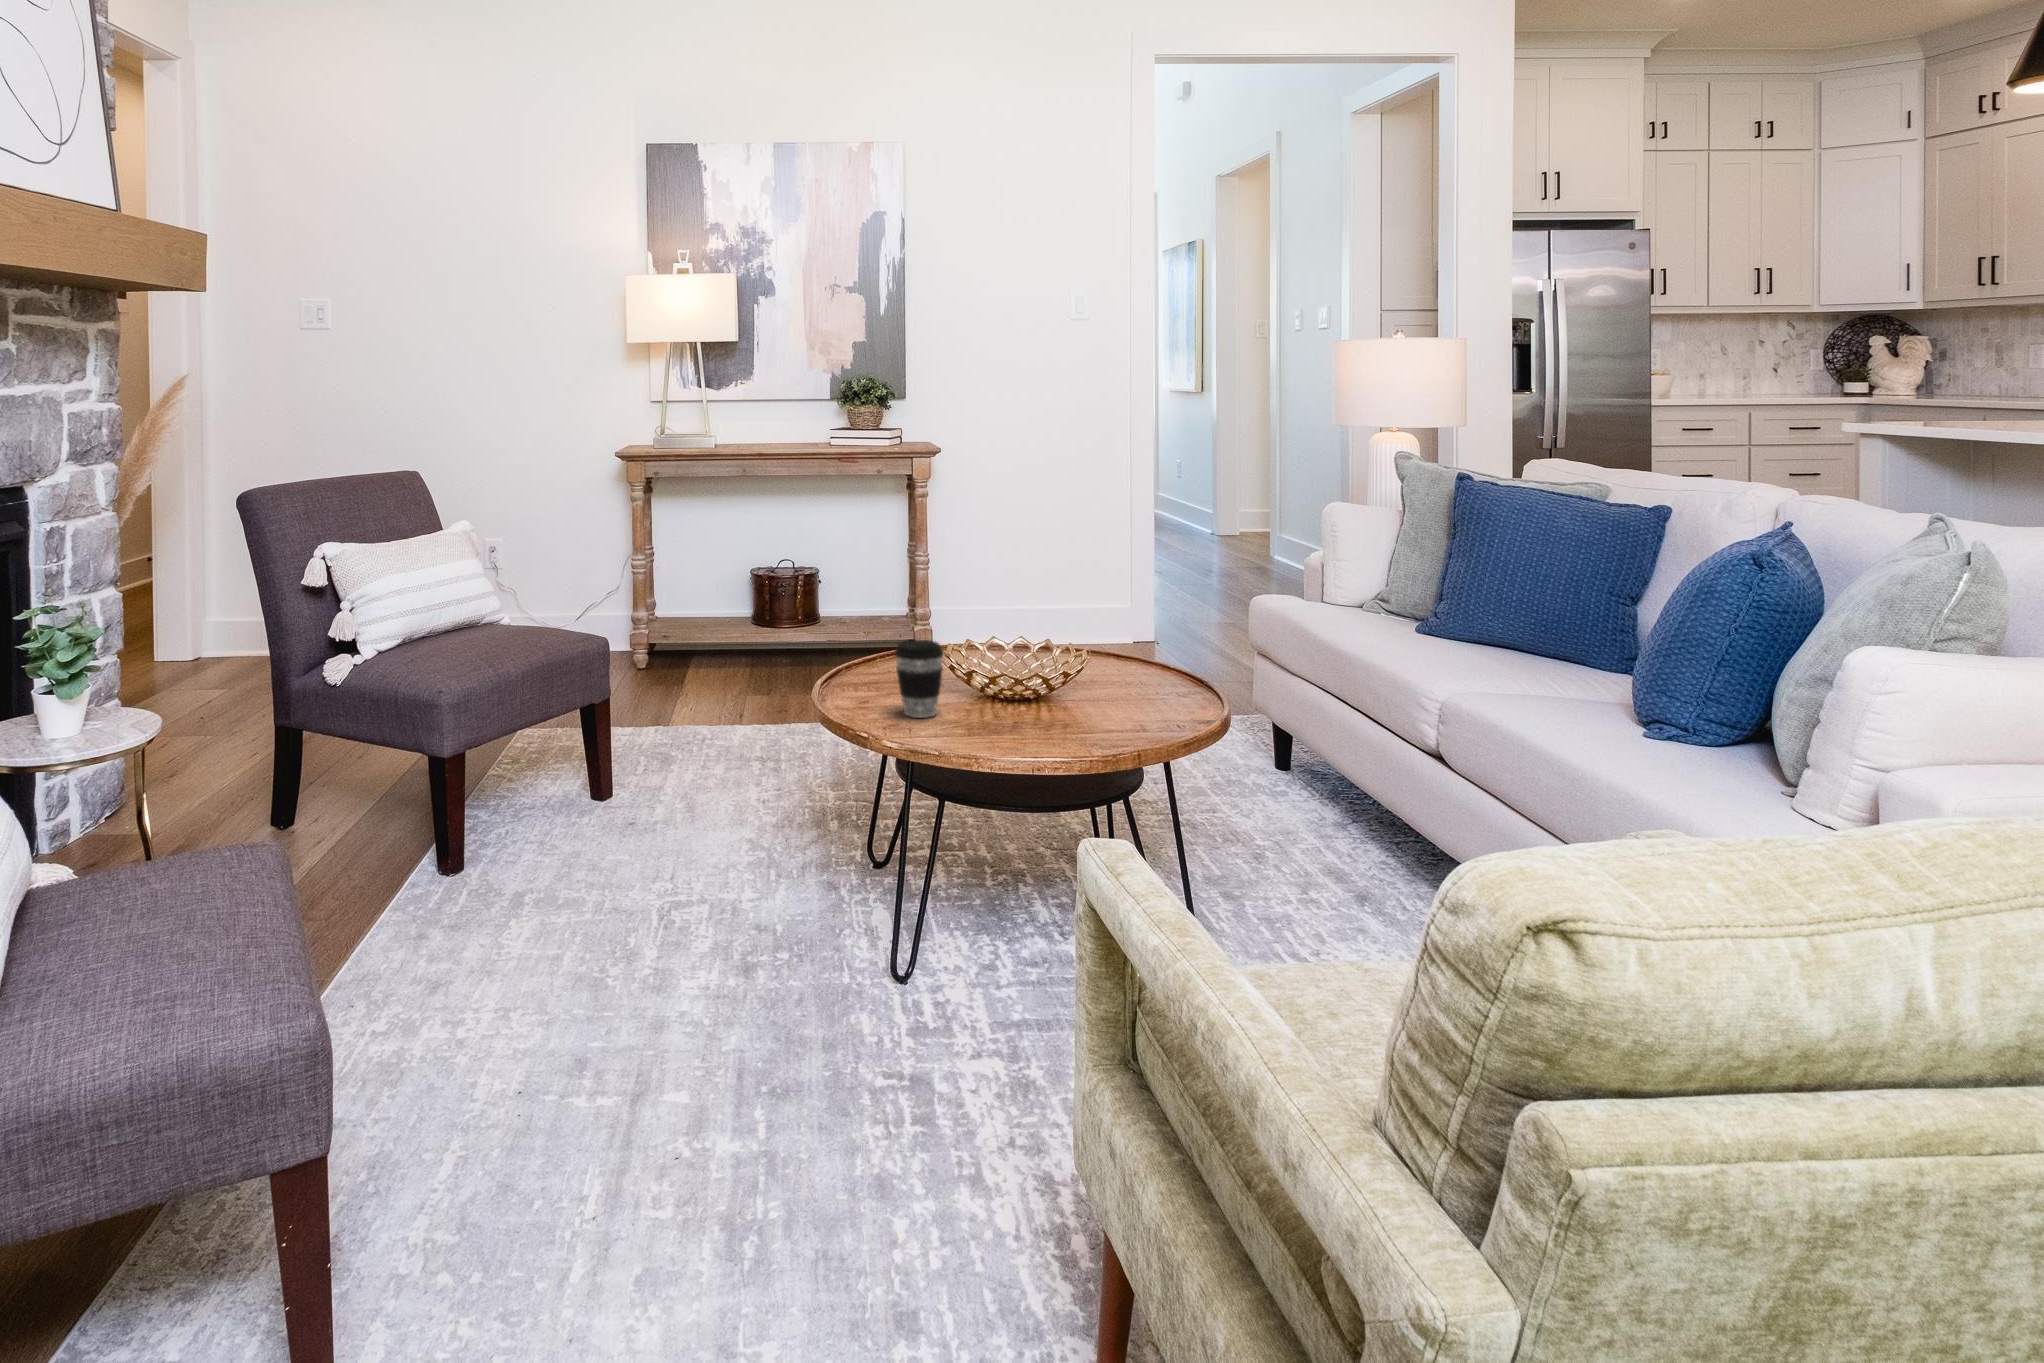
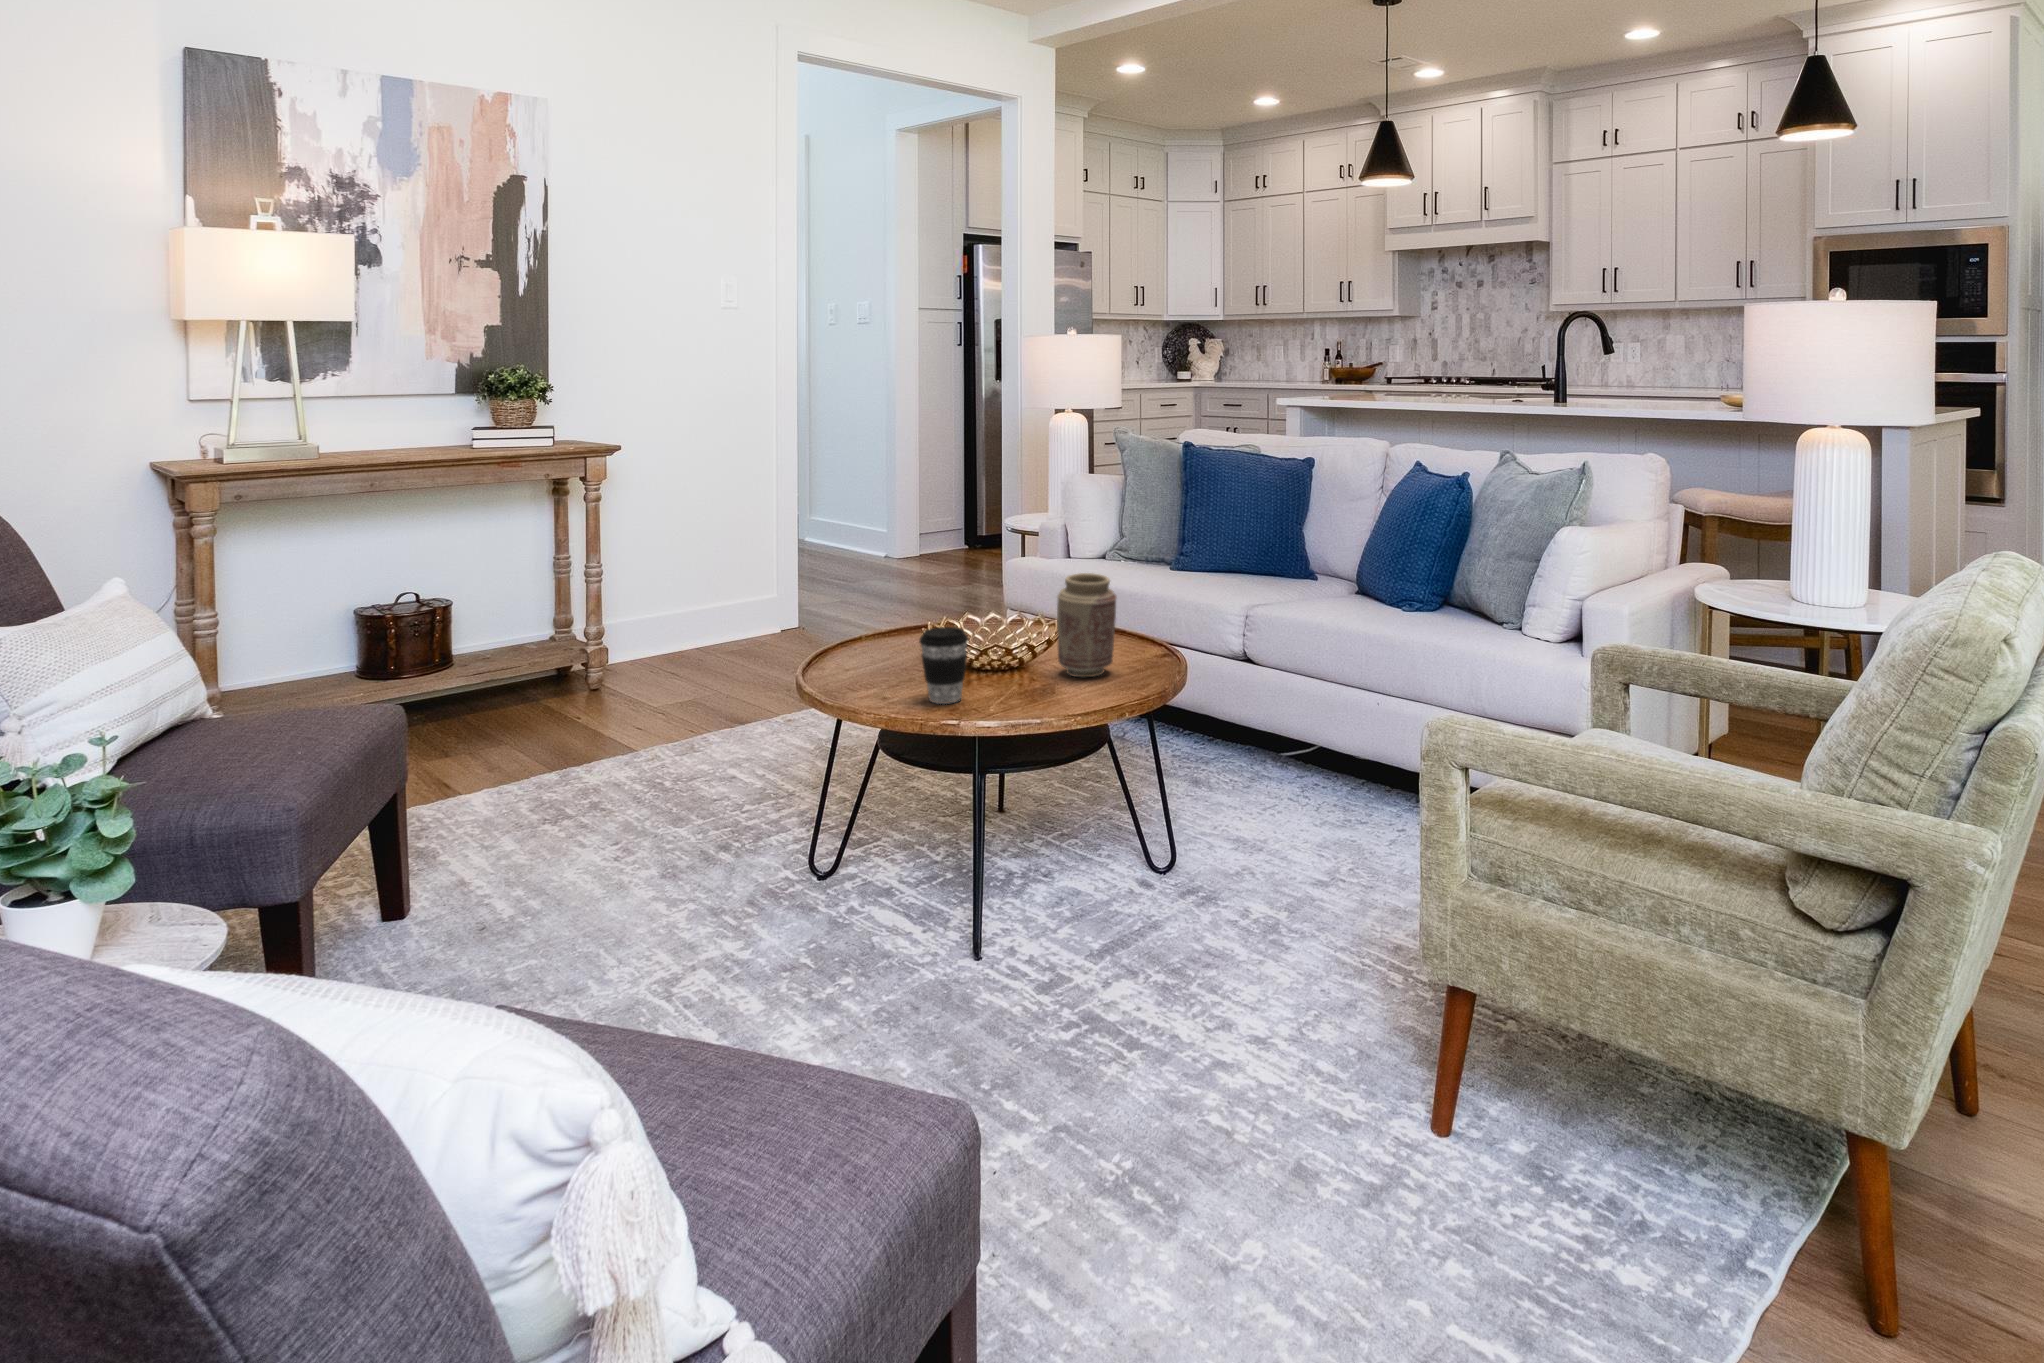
vase: none [1065,607,1135,725] -> present [1057,573,1117,677]

